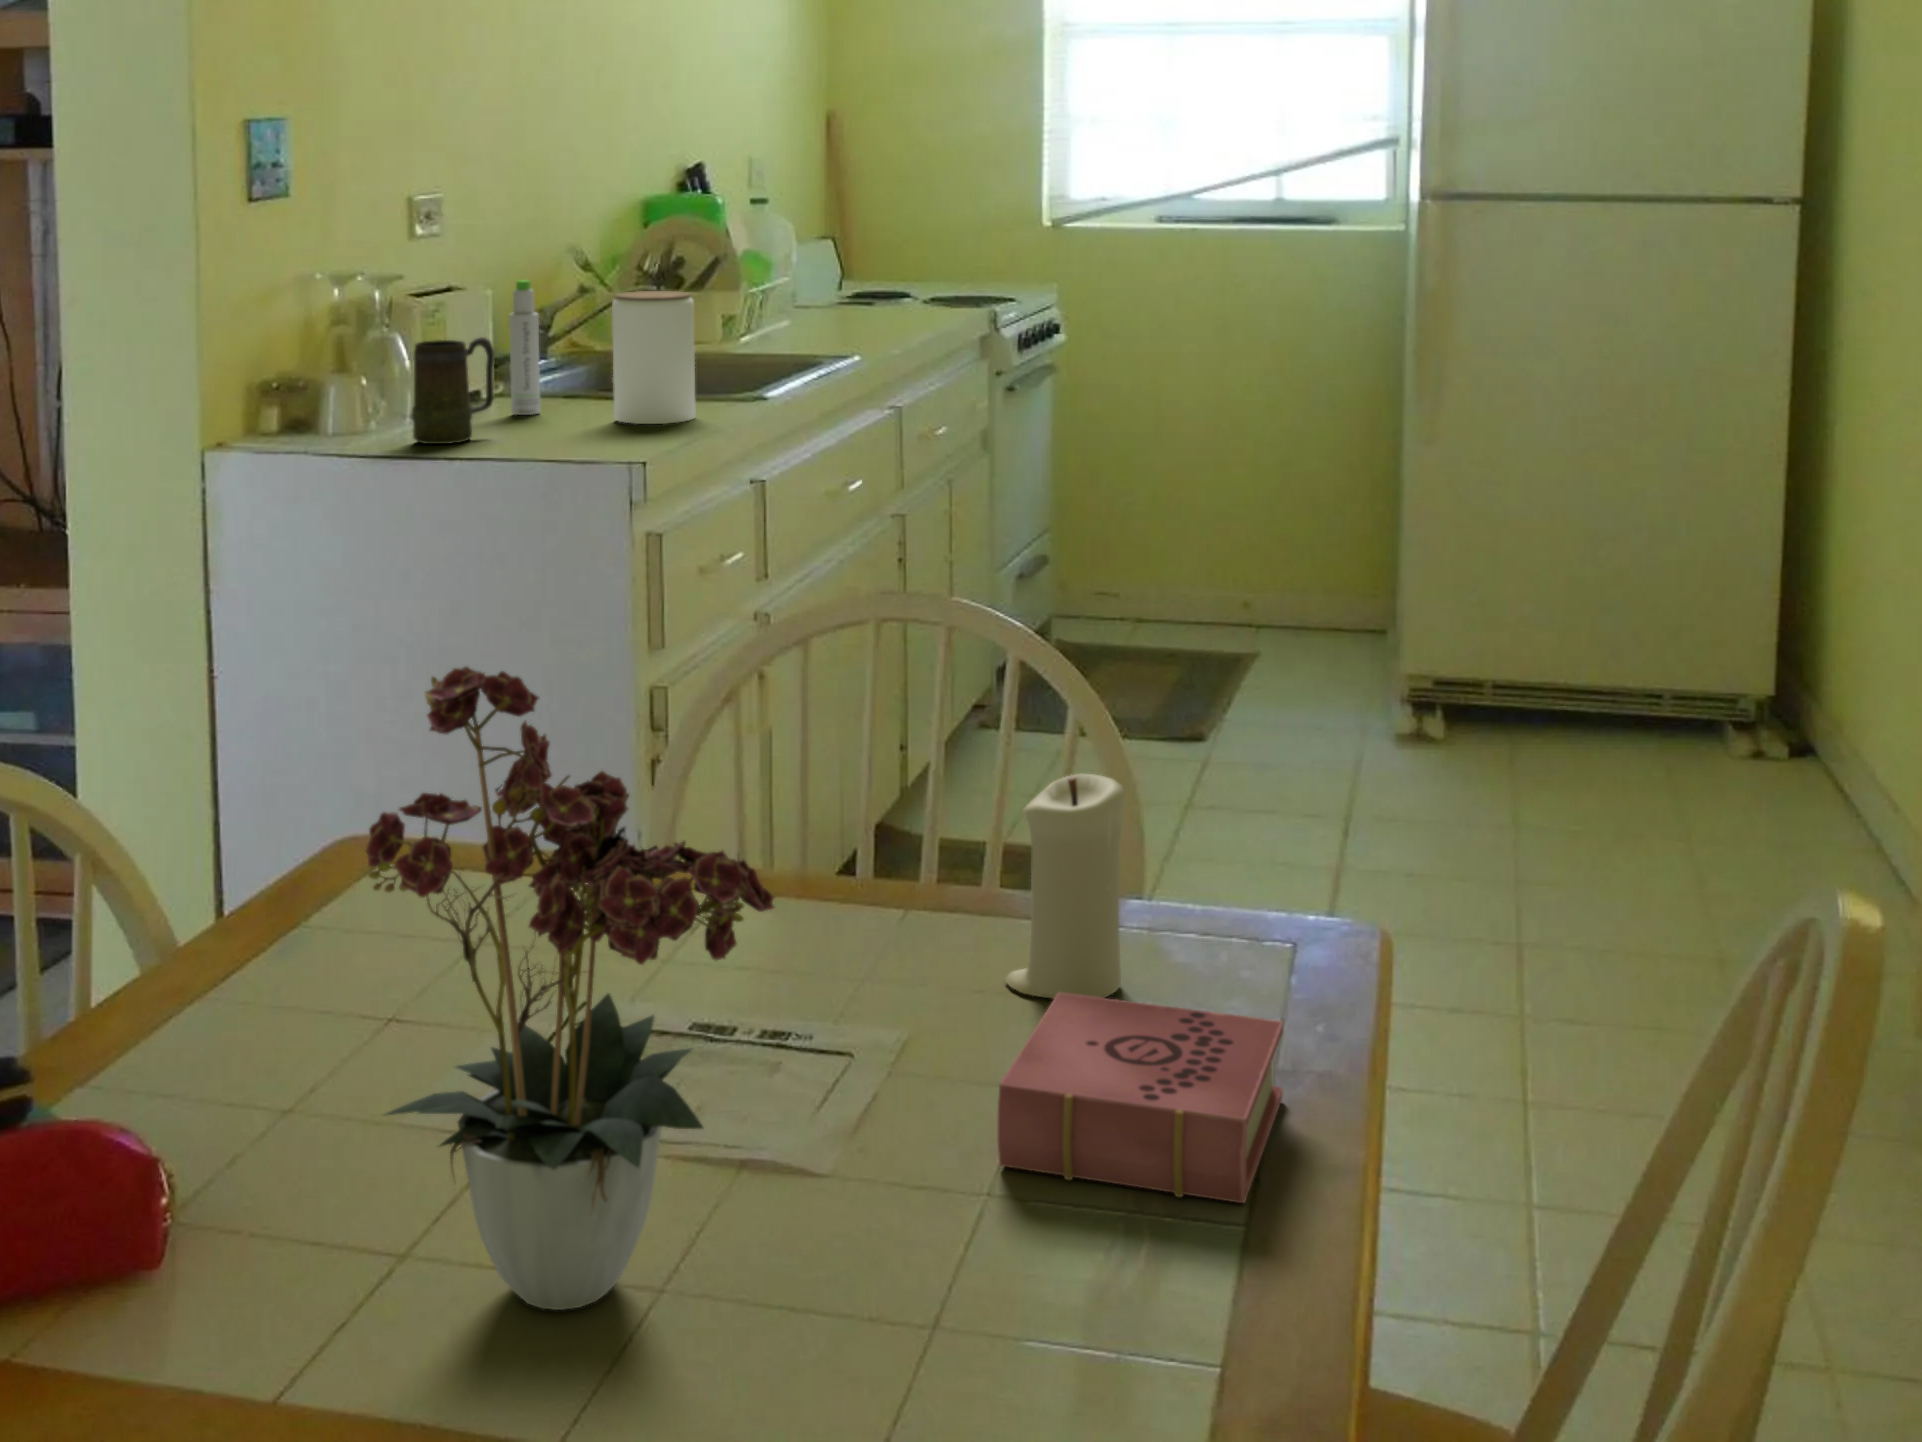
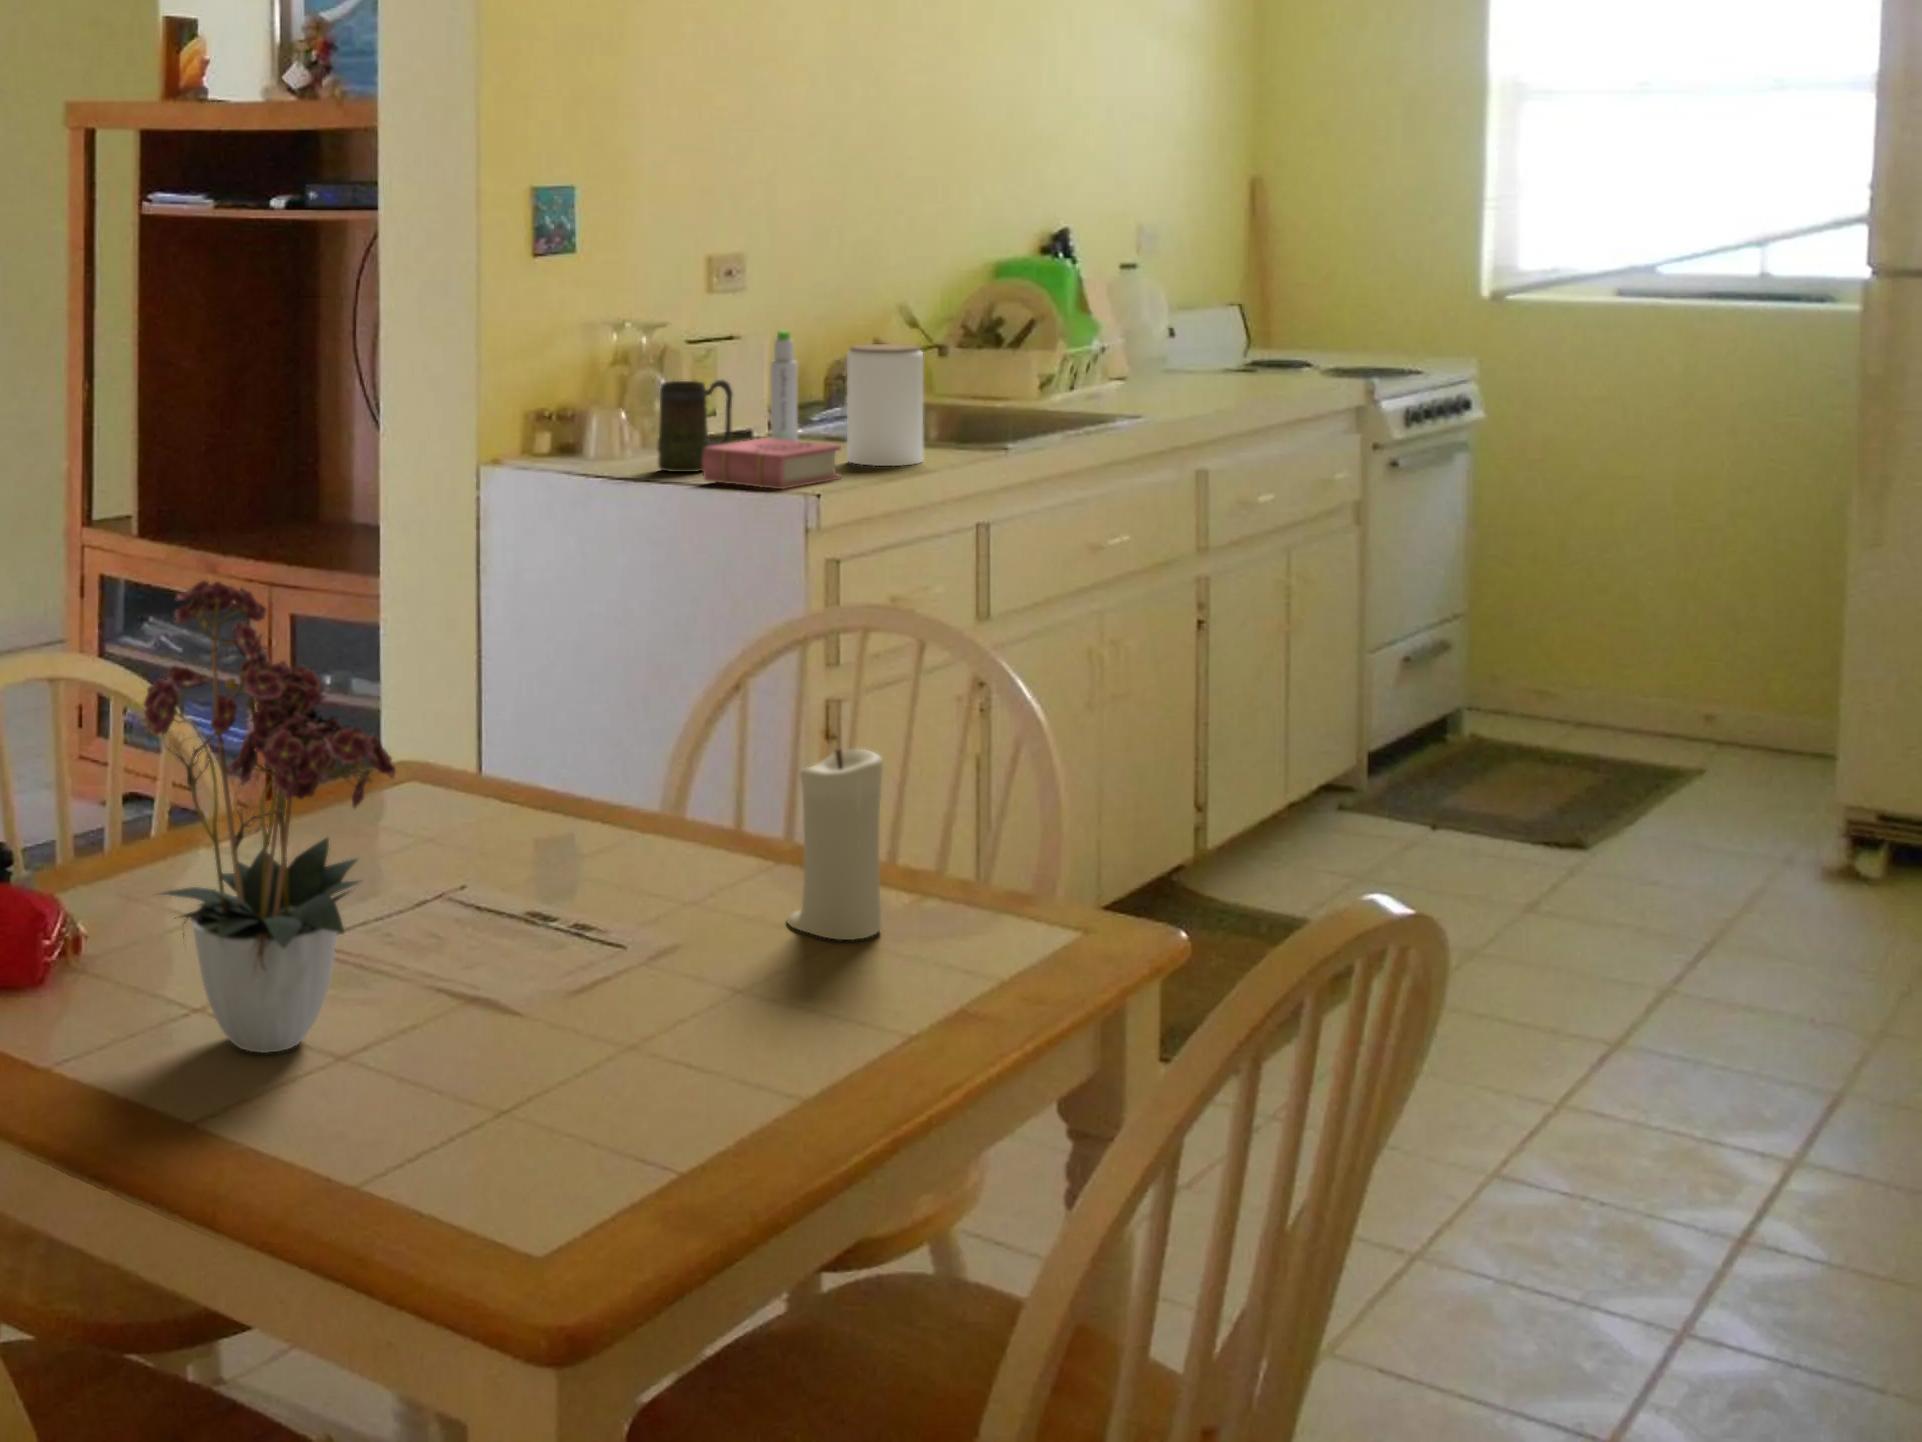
book: present [997,992,1283,1203] -> present [702,438,841,489]

